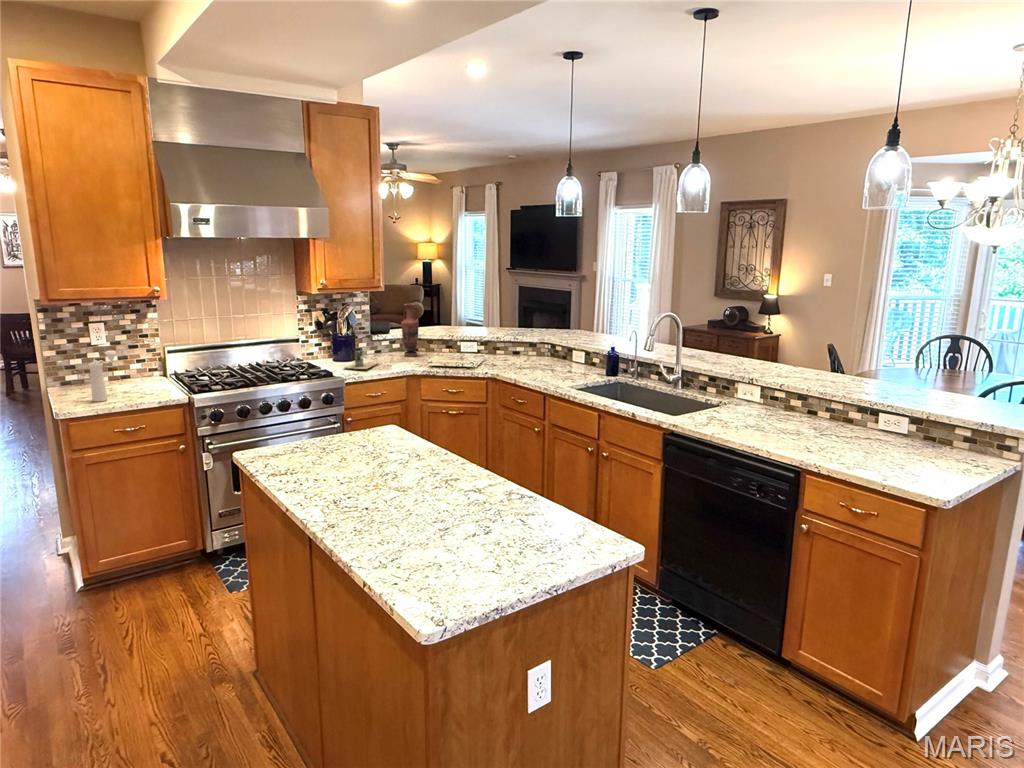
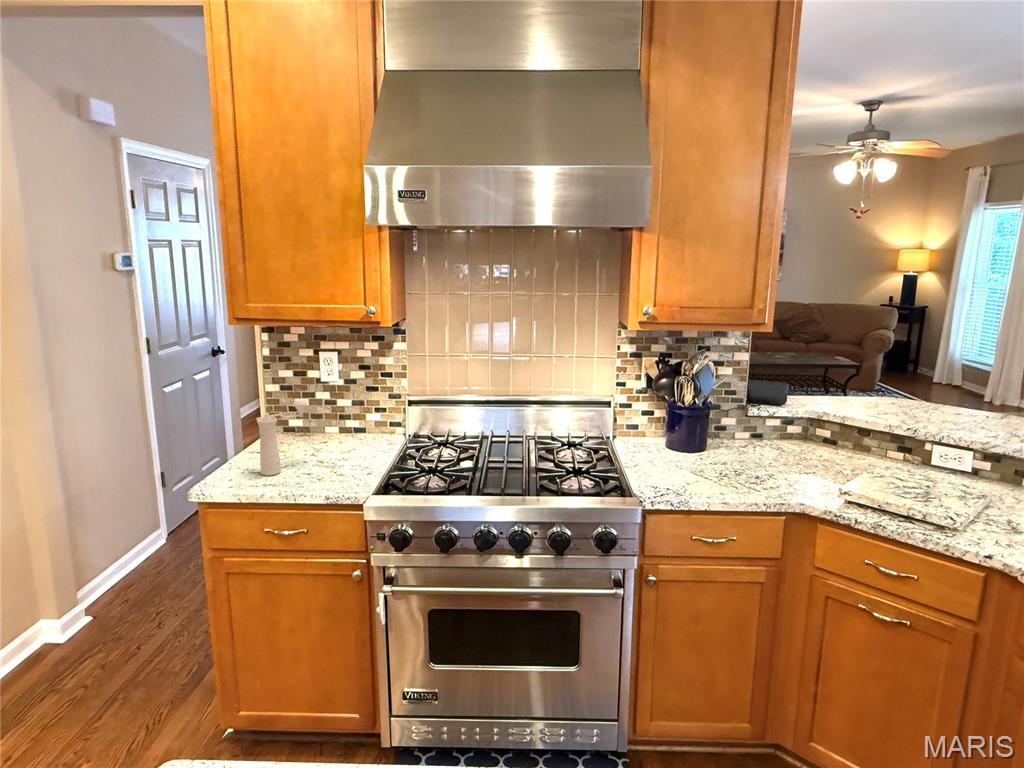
vase: present [401,304,419,357] -> none [802,357,841,460]
potted plant: present [344,350,377,369] -> none [662,439,758,485]

